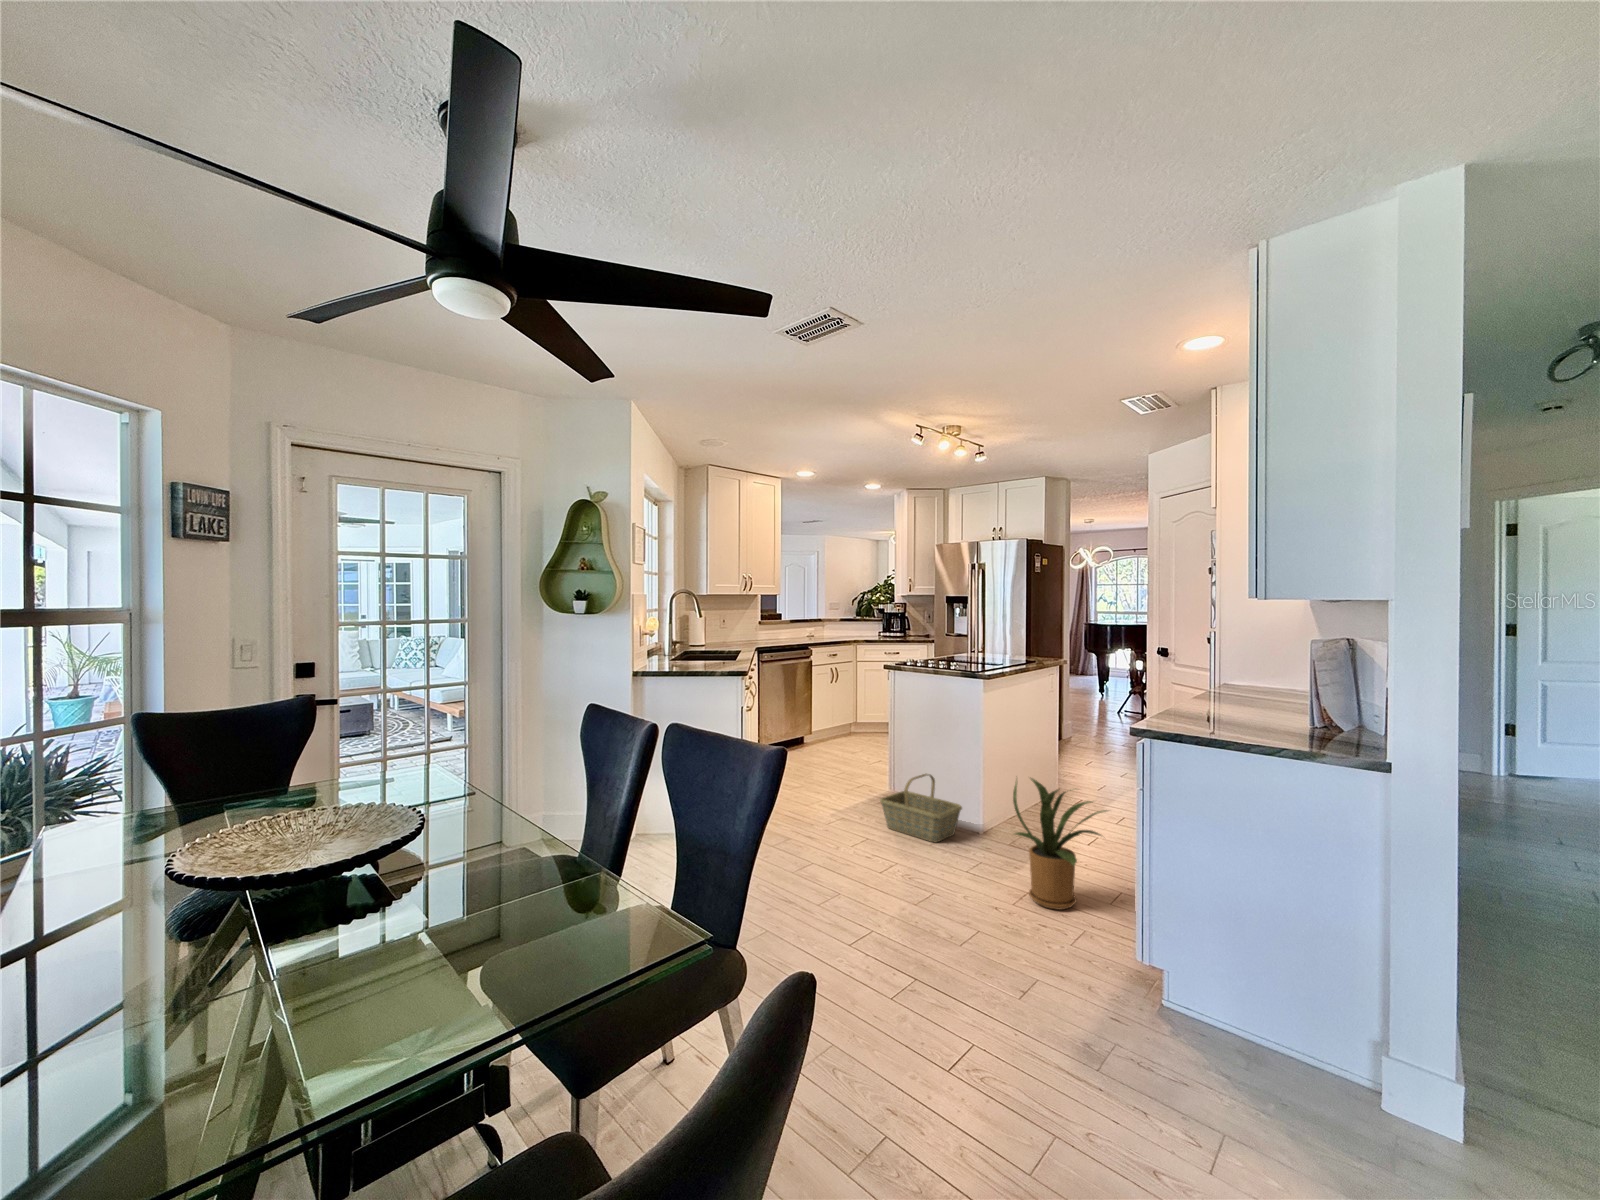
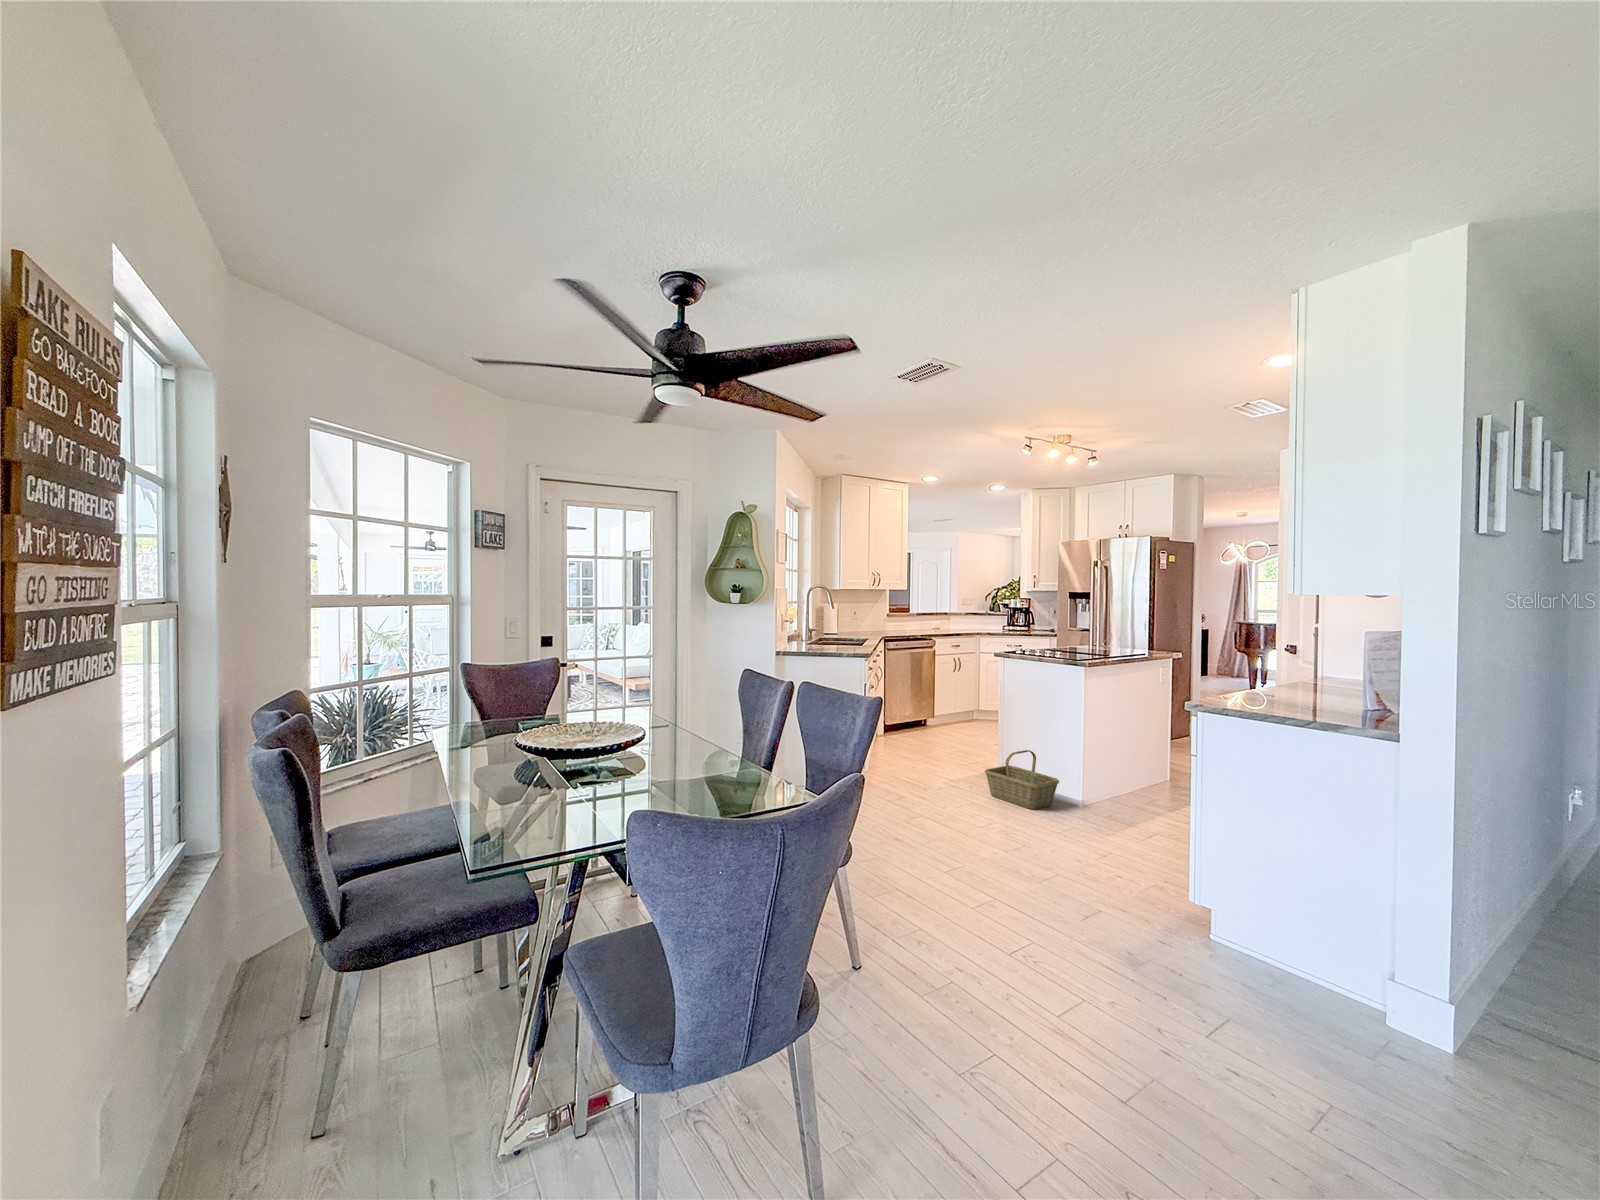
house plant: present [1013,778,1107,910] -> none [1094,749,1180,865]

